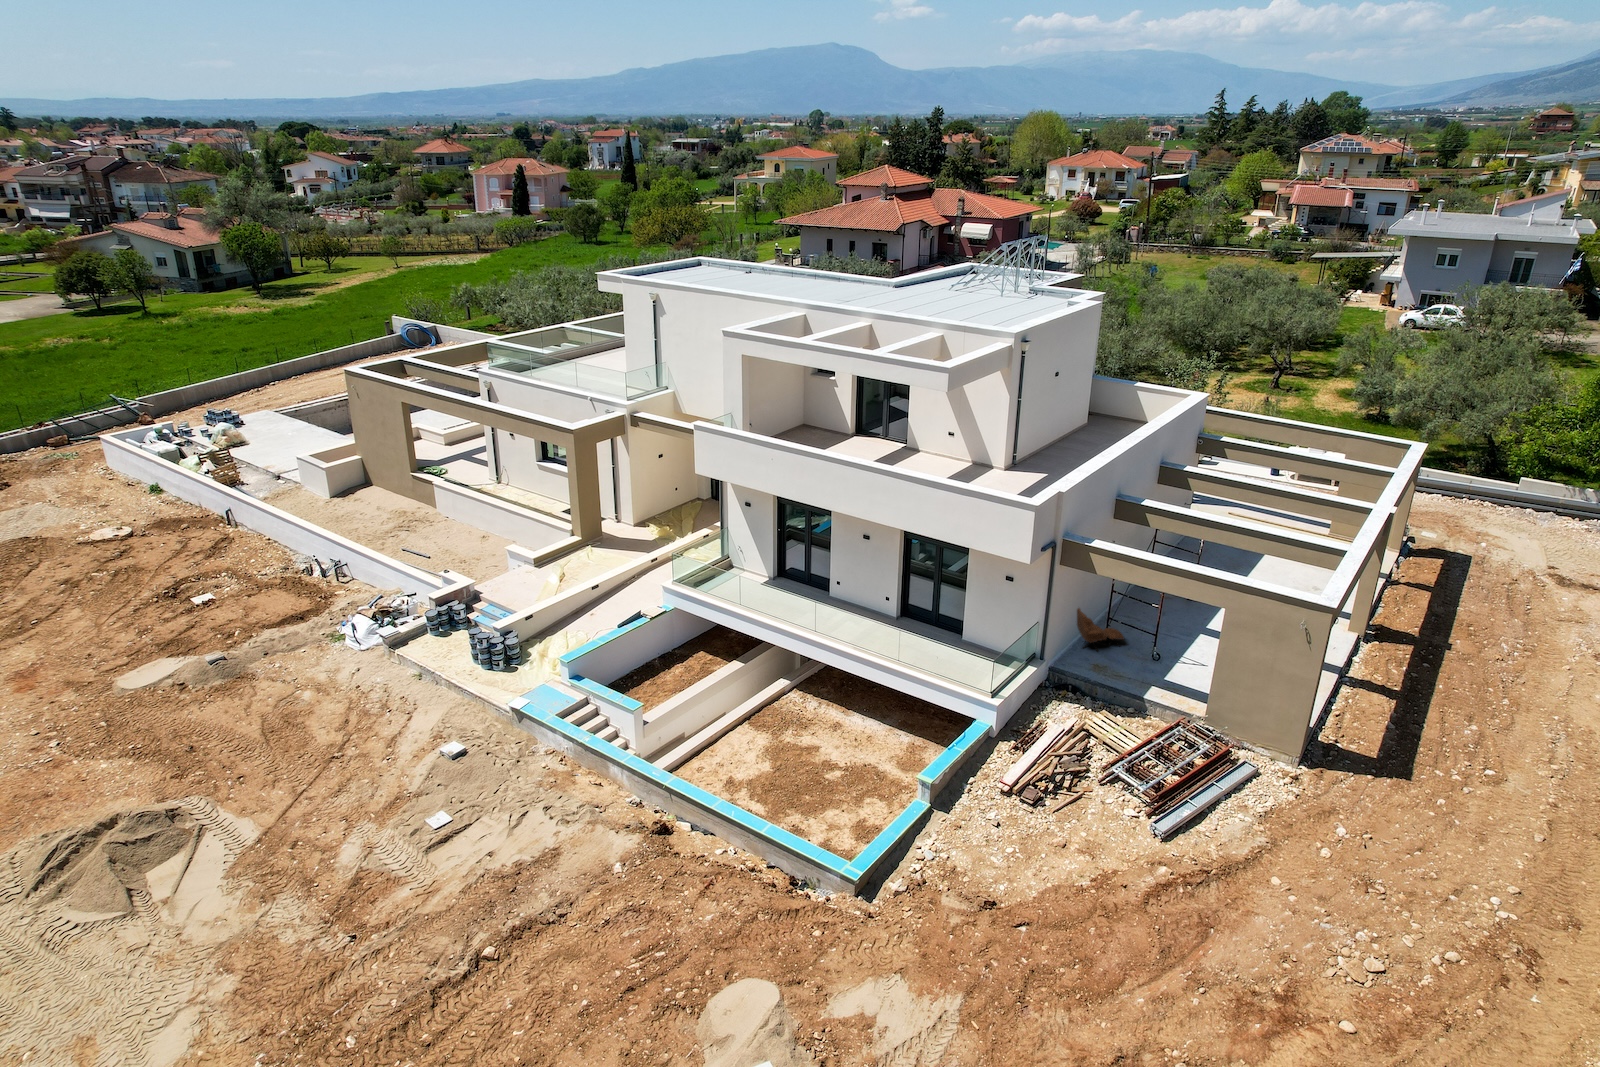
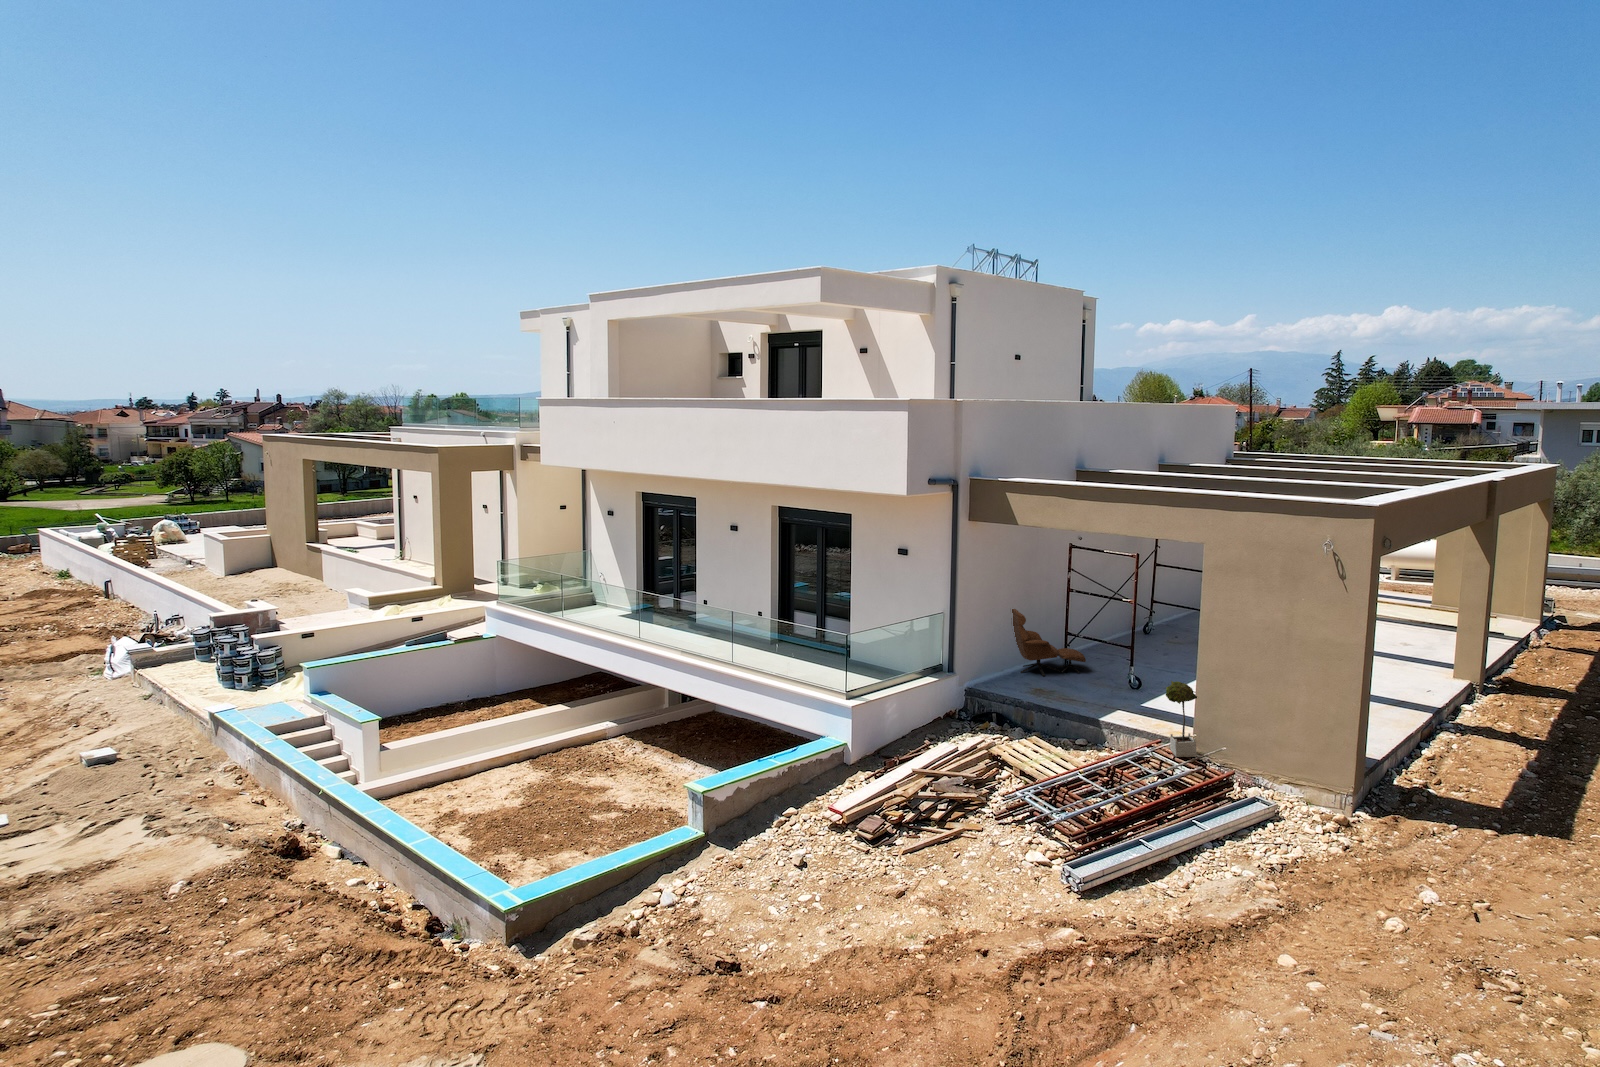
potted tree: none [1194,690,1214,734] -> present [1166,681,1197,757]

